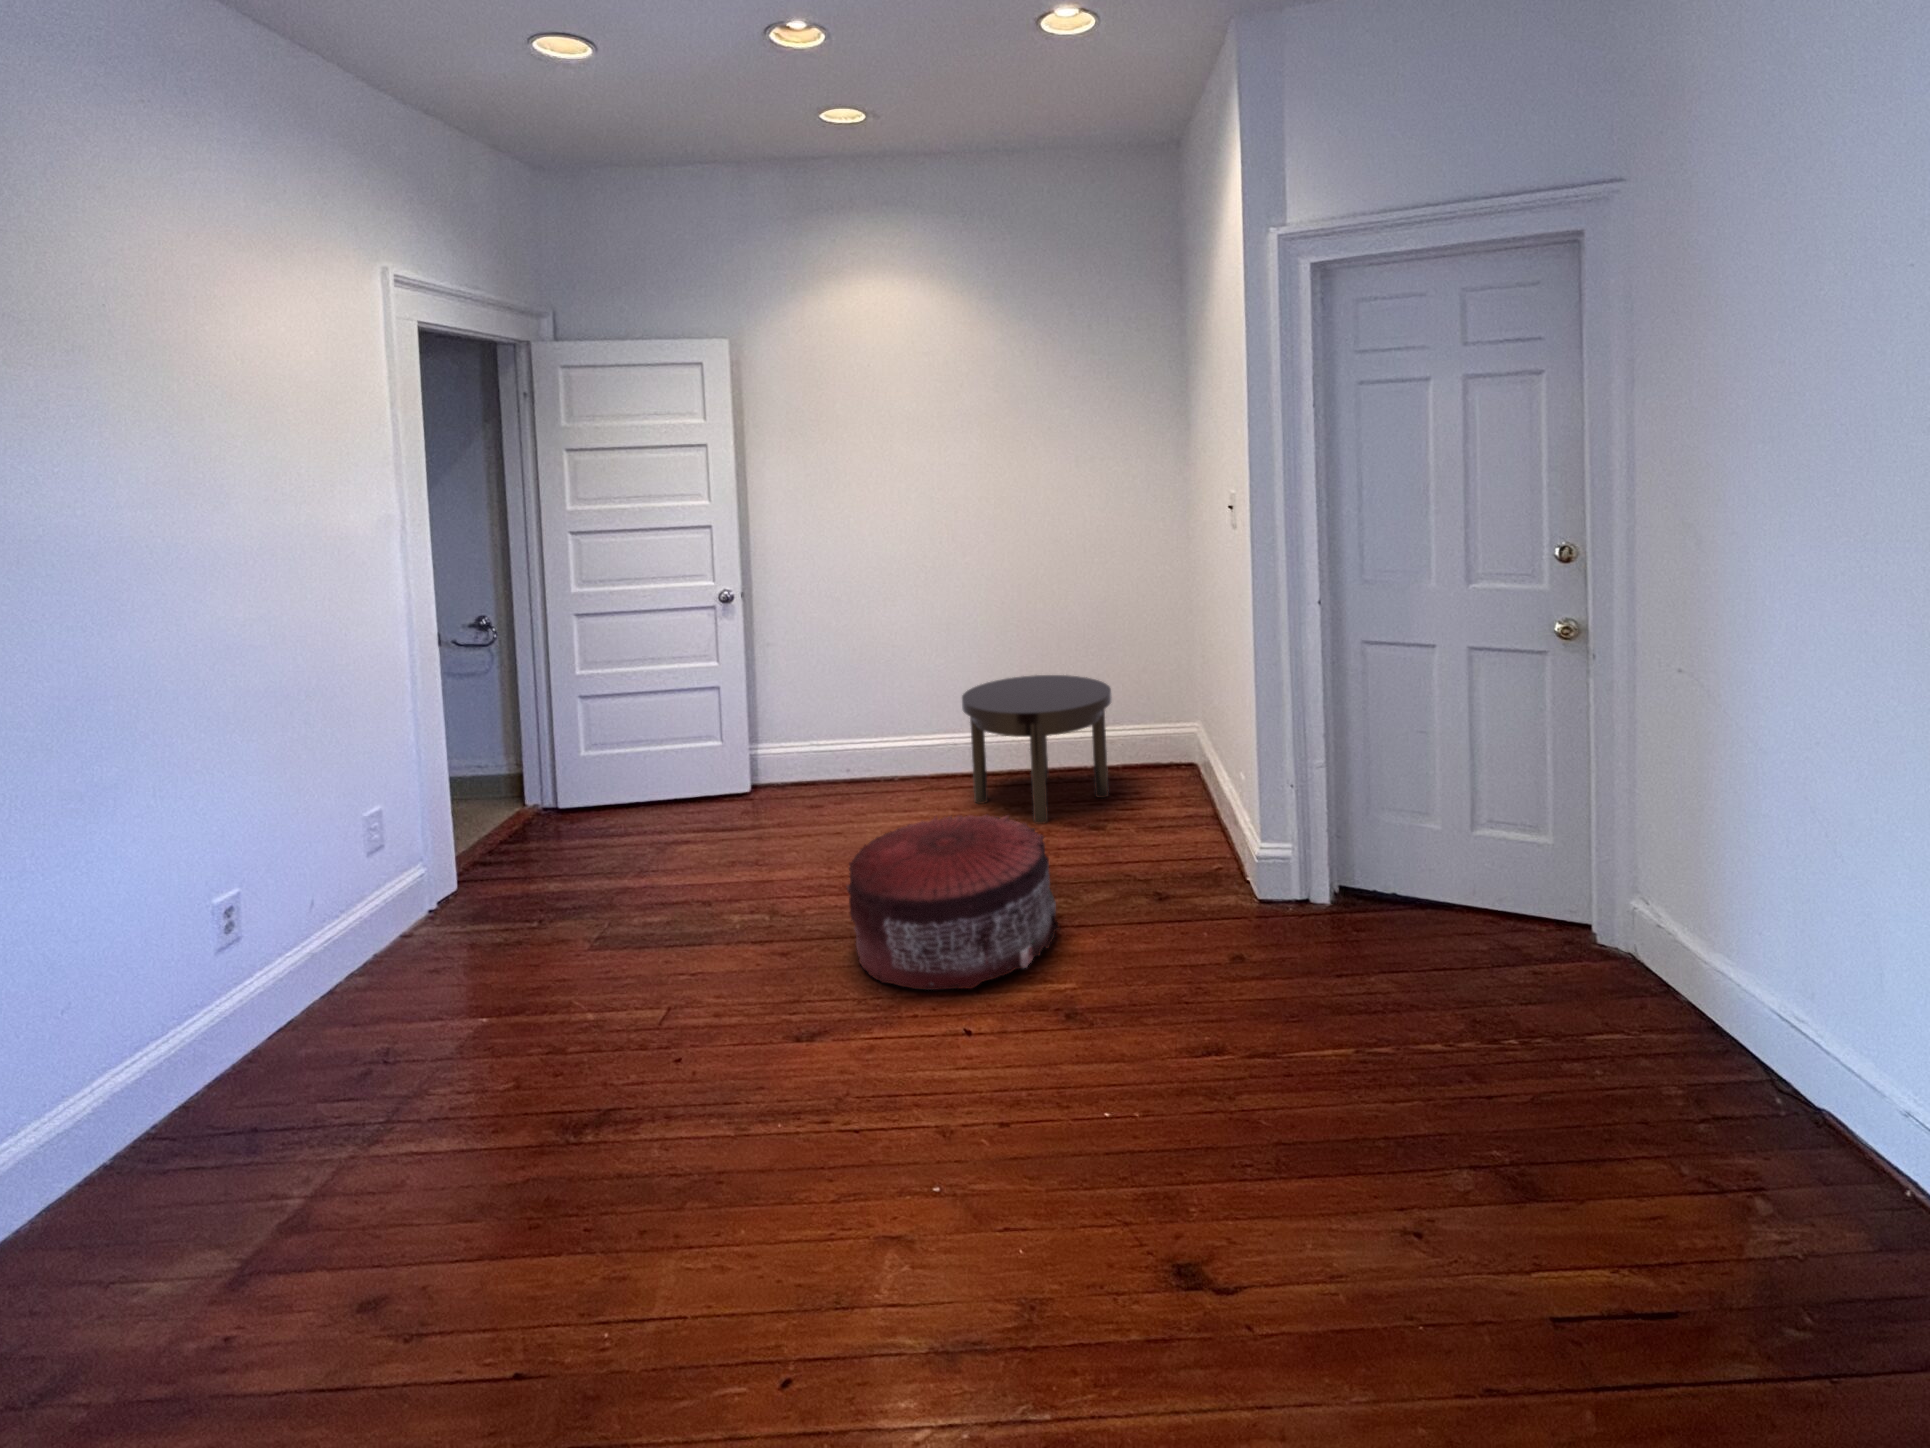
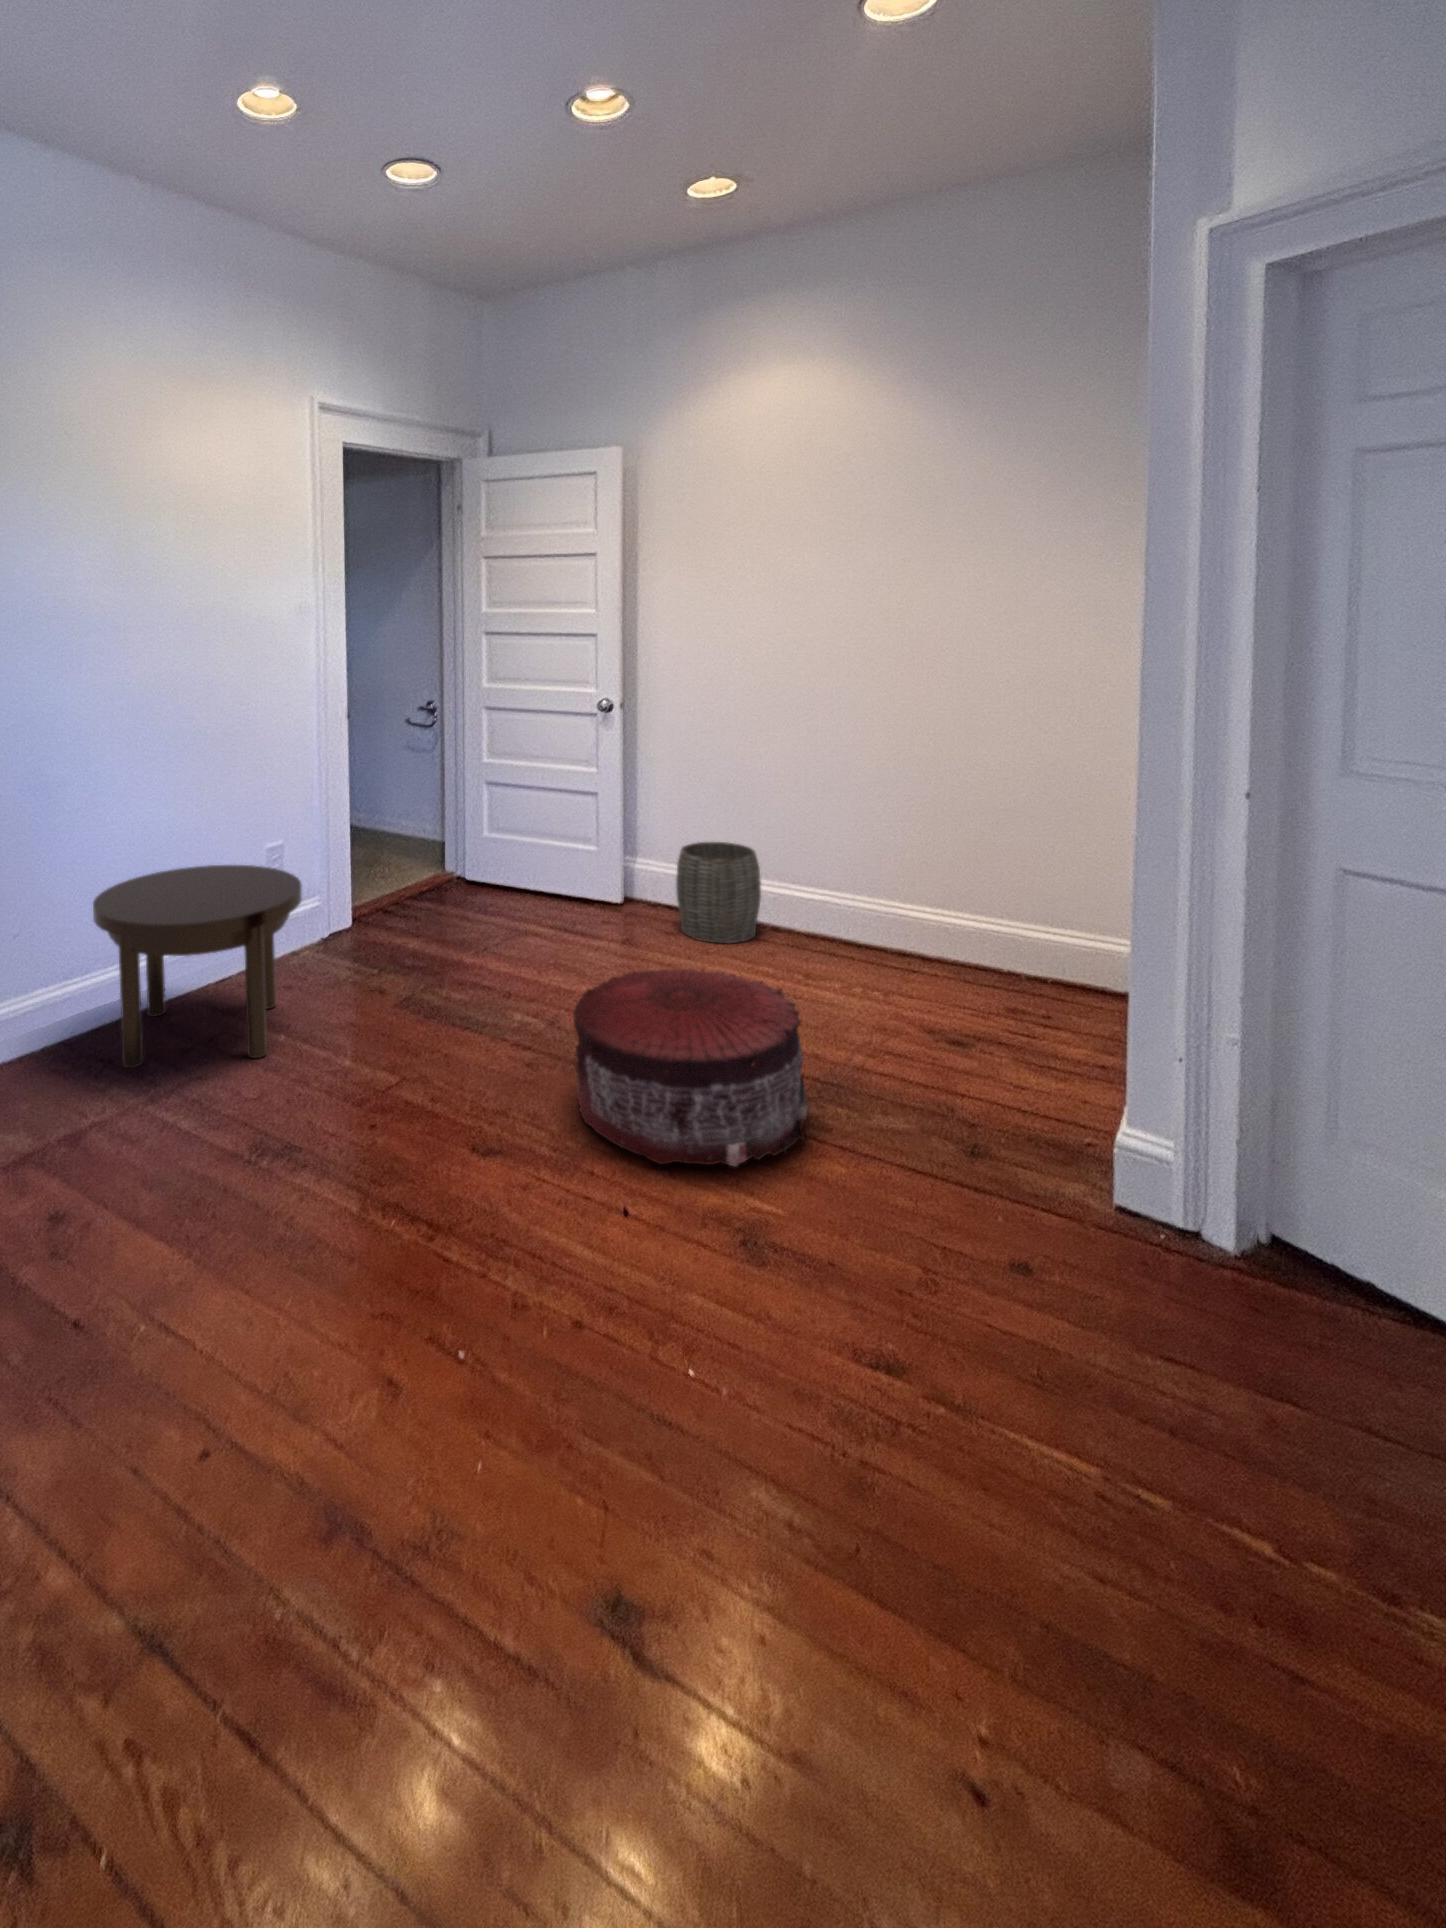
side table: present [962,675,1112,824] -> present [93,865,302,1068]
woven basket: none [819,709,898,806] -> present [676,842,761,943]

